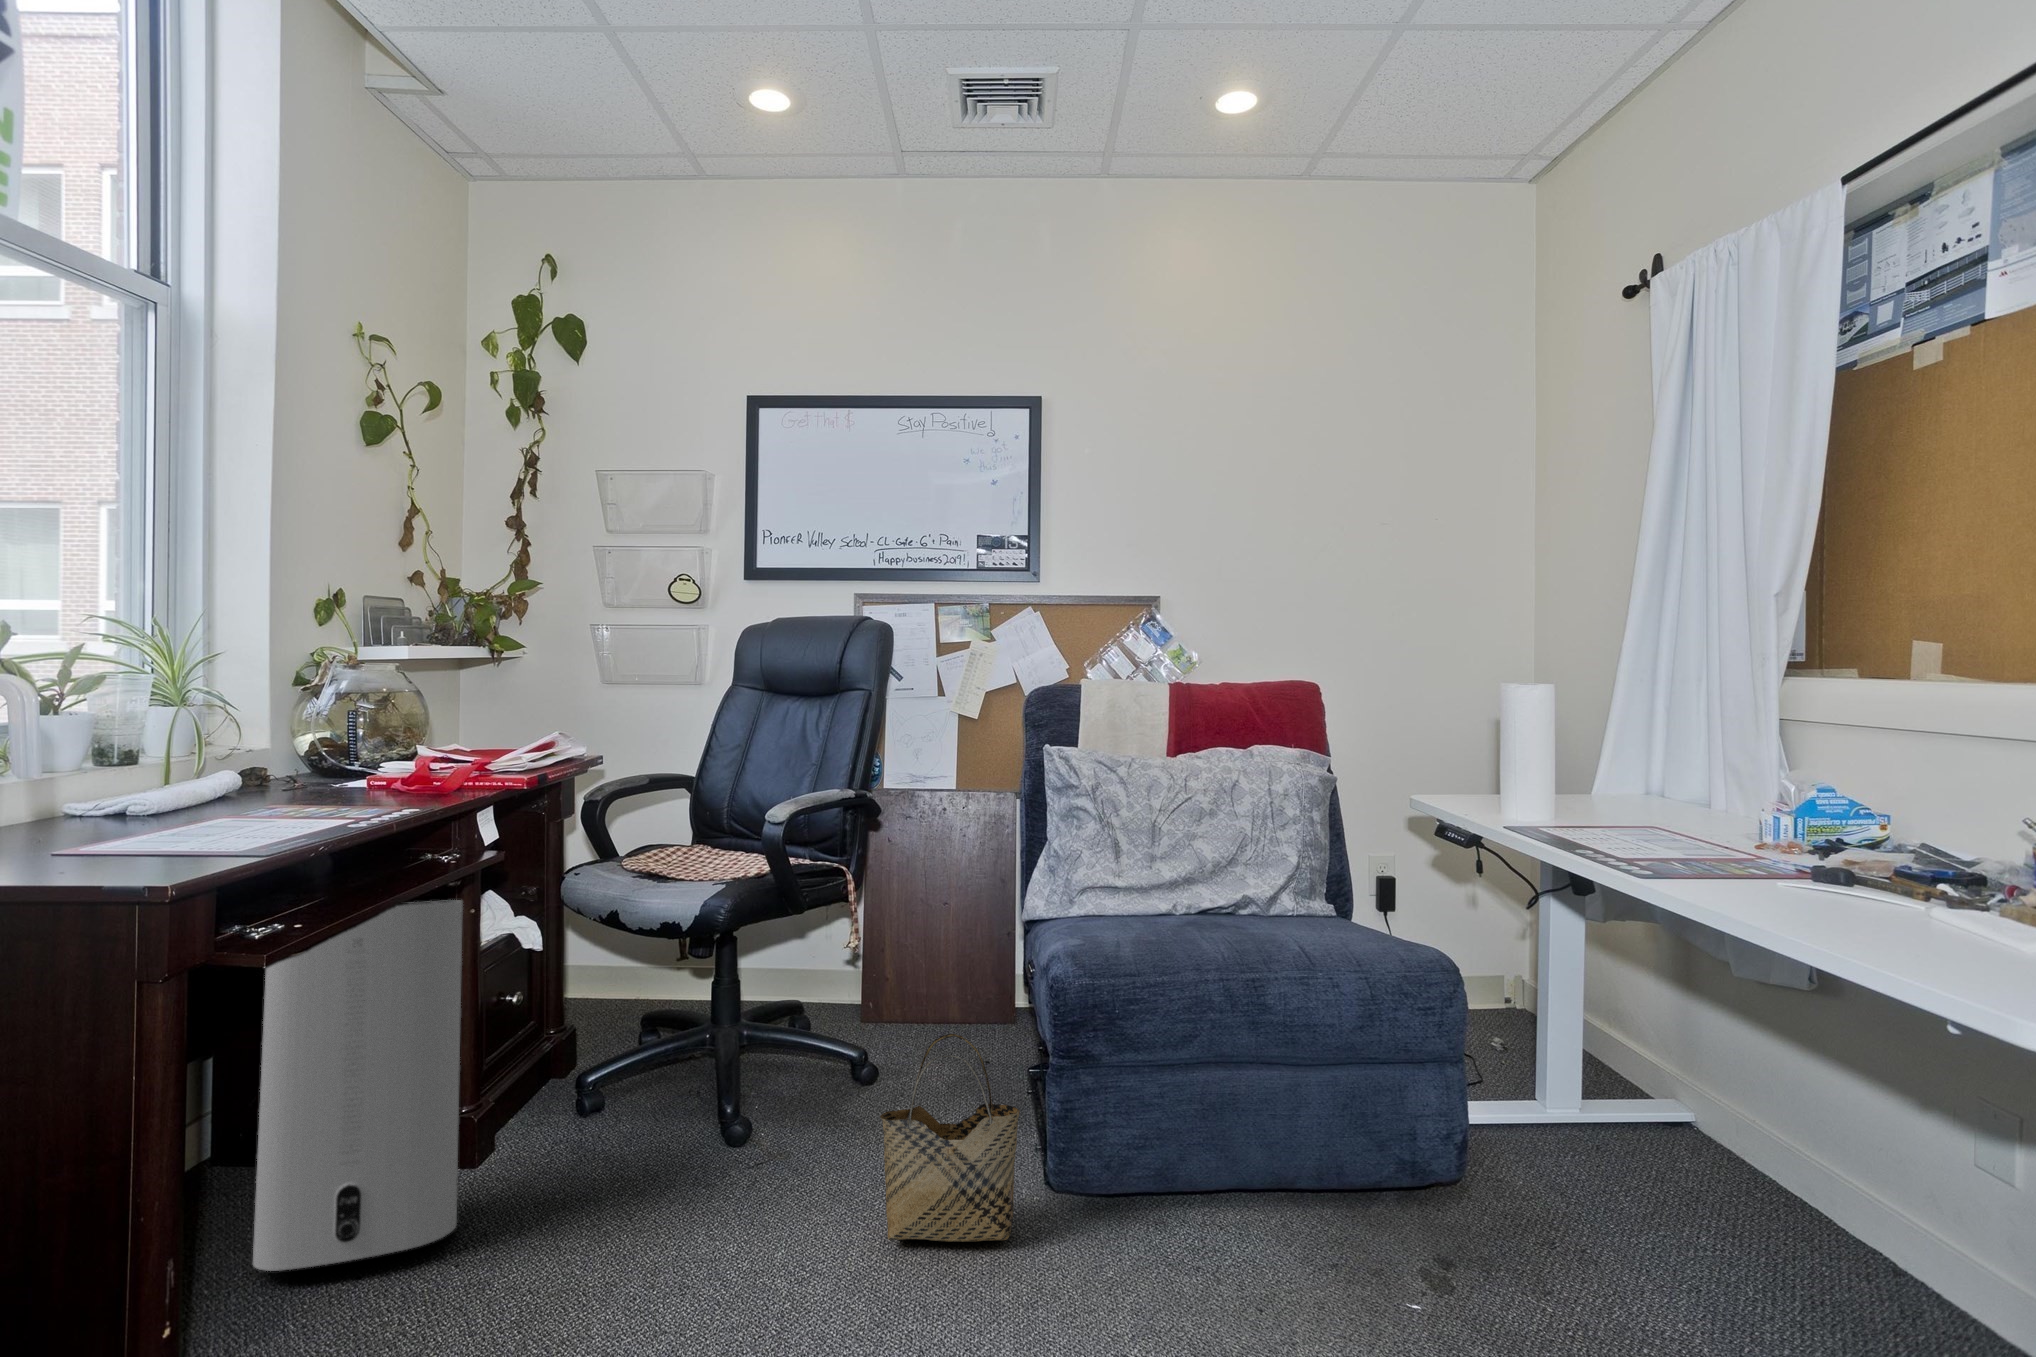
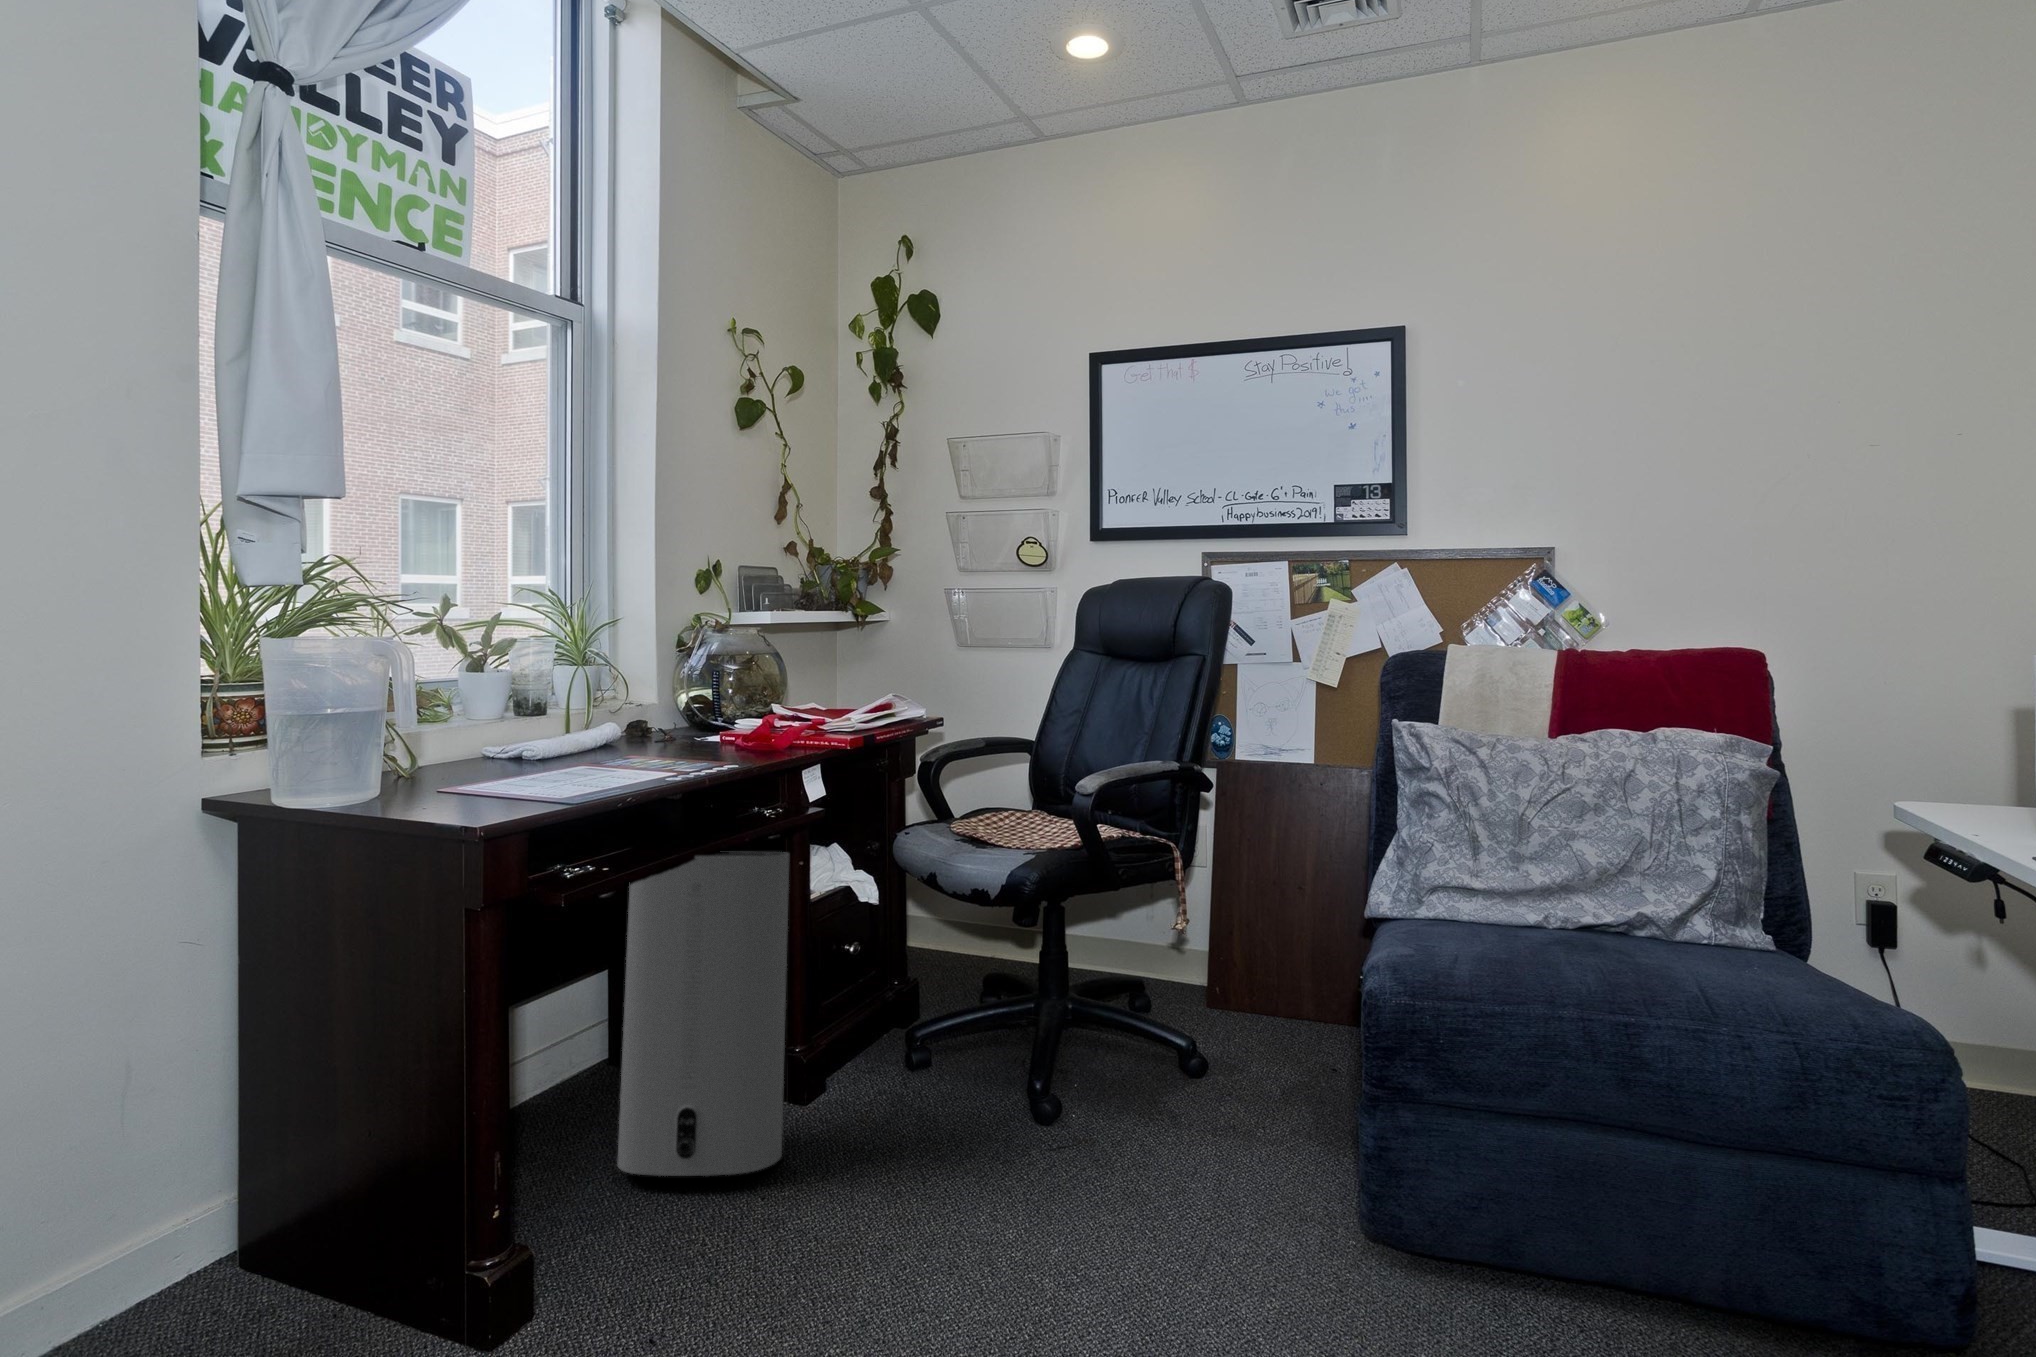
woven basket: present [880,1034,1020,1242] -> none [1172,1041,1331,1285]

